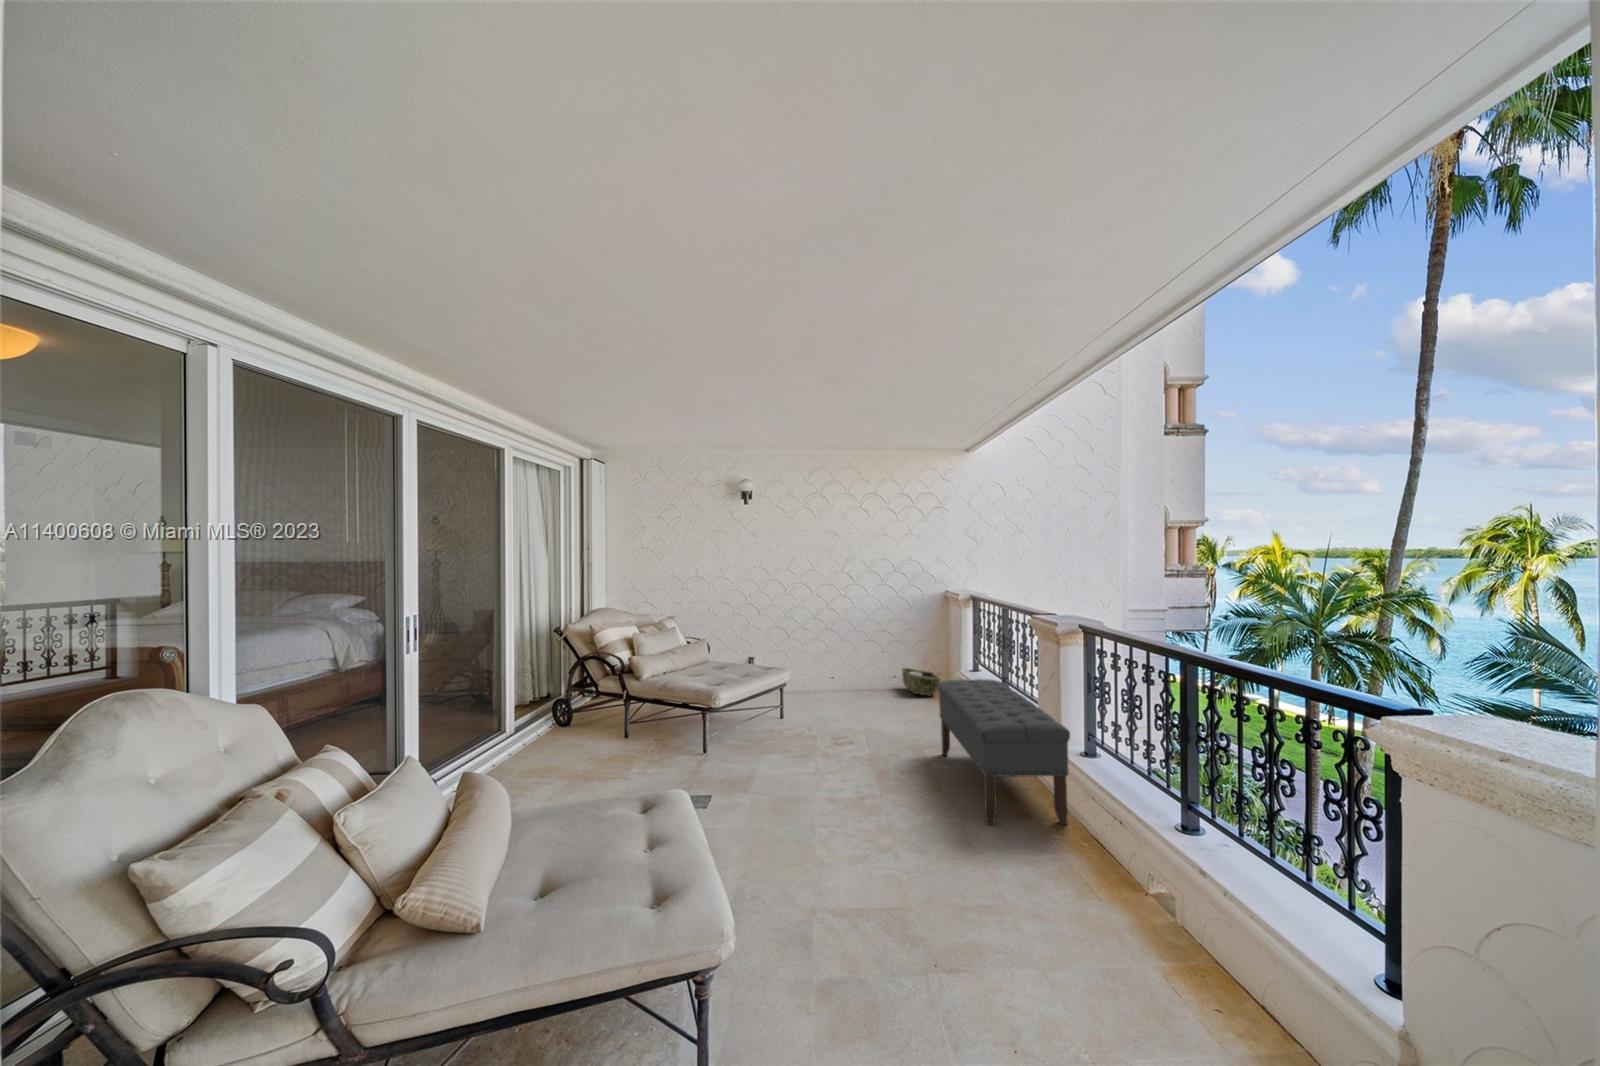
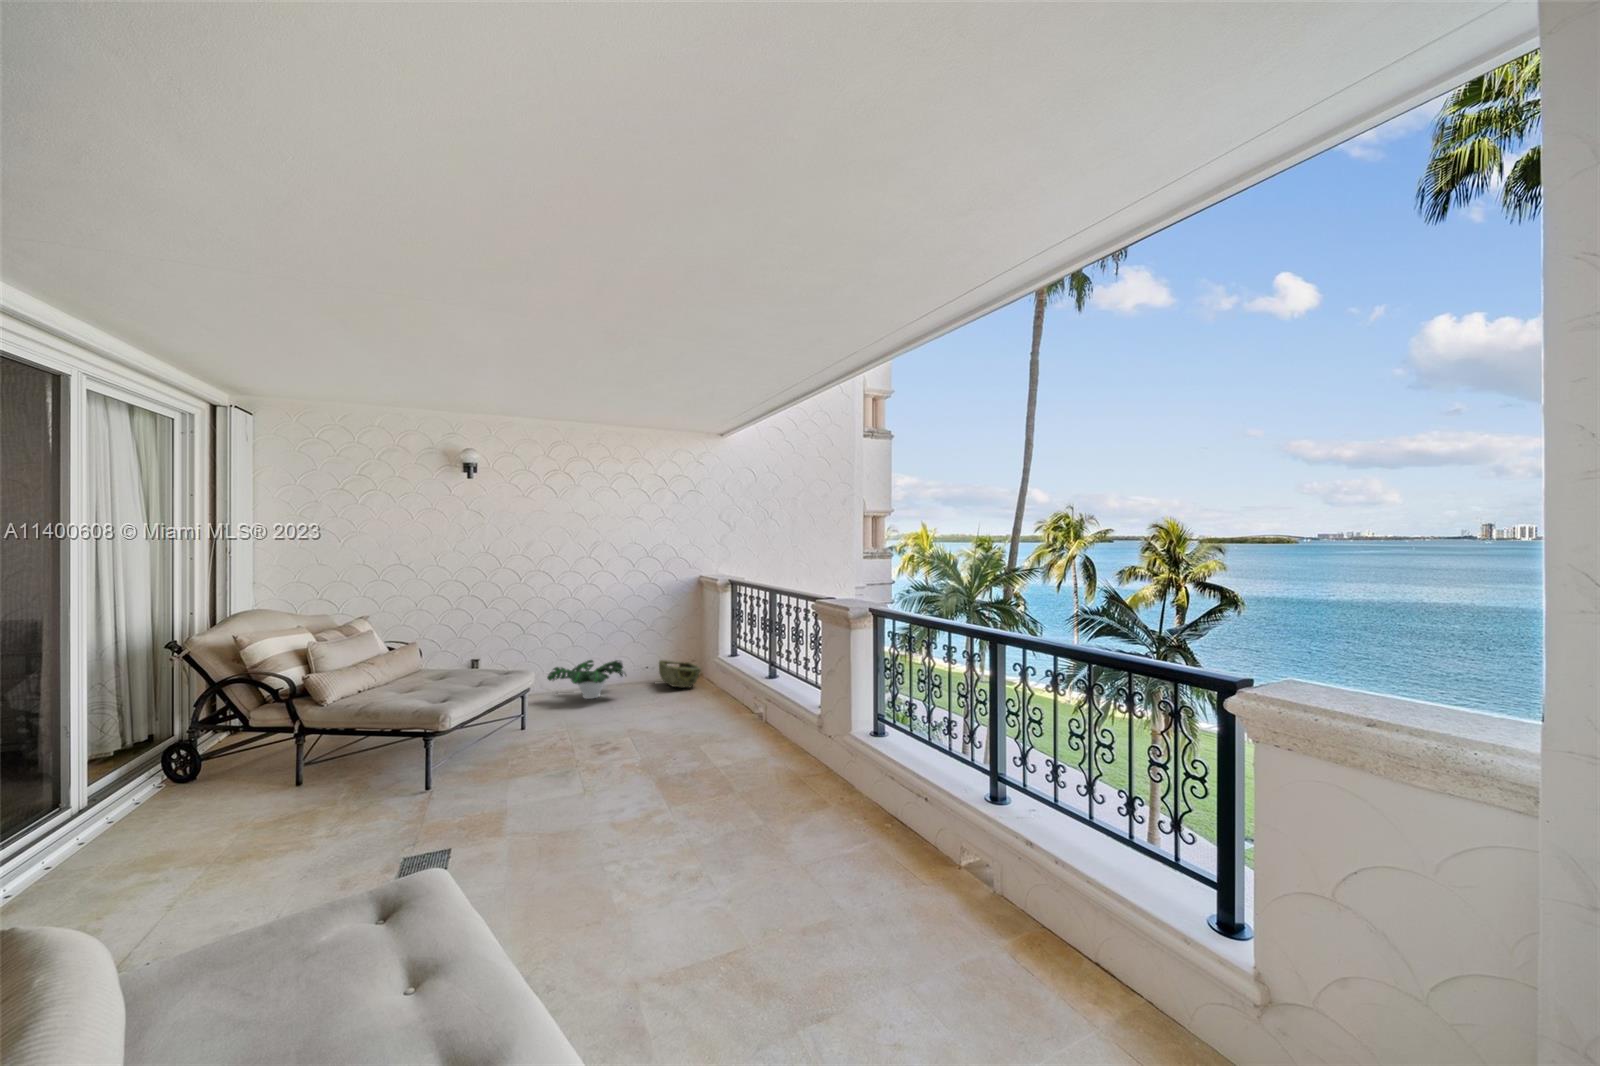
potted plant: none [804,662,870,697] -> present [547,660,626,699]
bench: present [937,679,1070,825] -> none [714,665,860,816]

